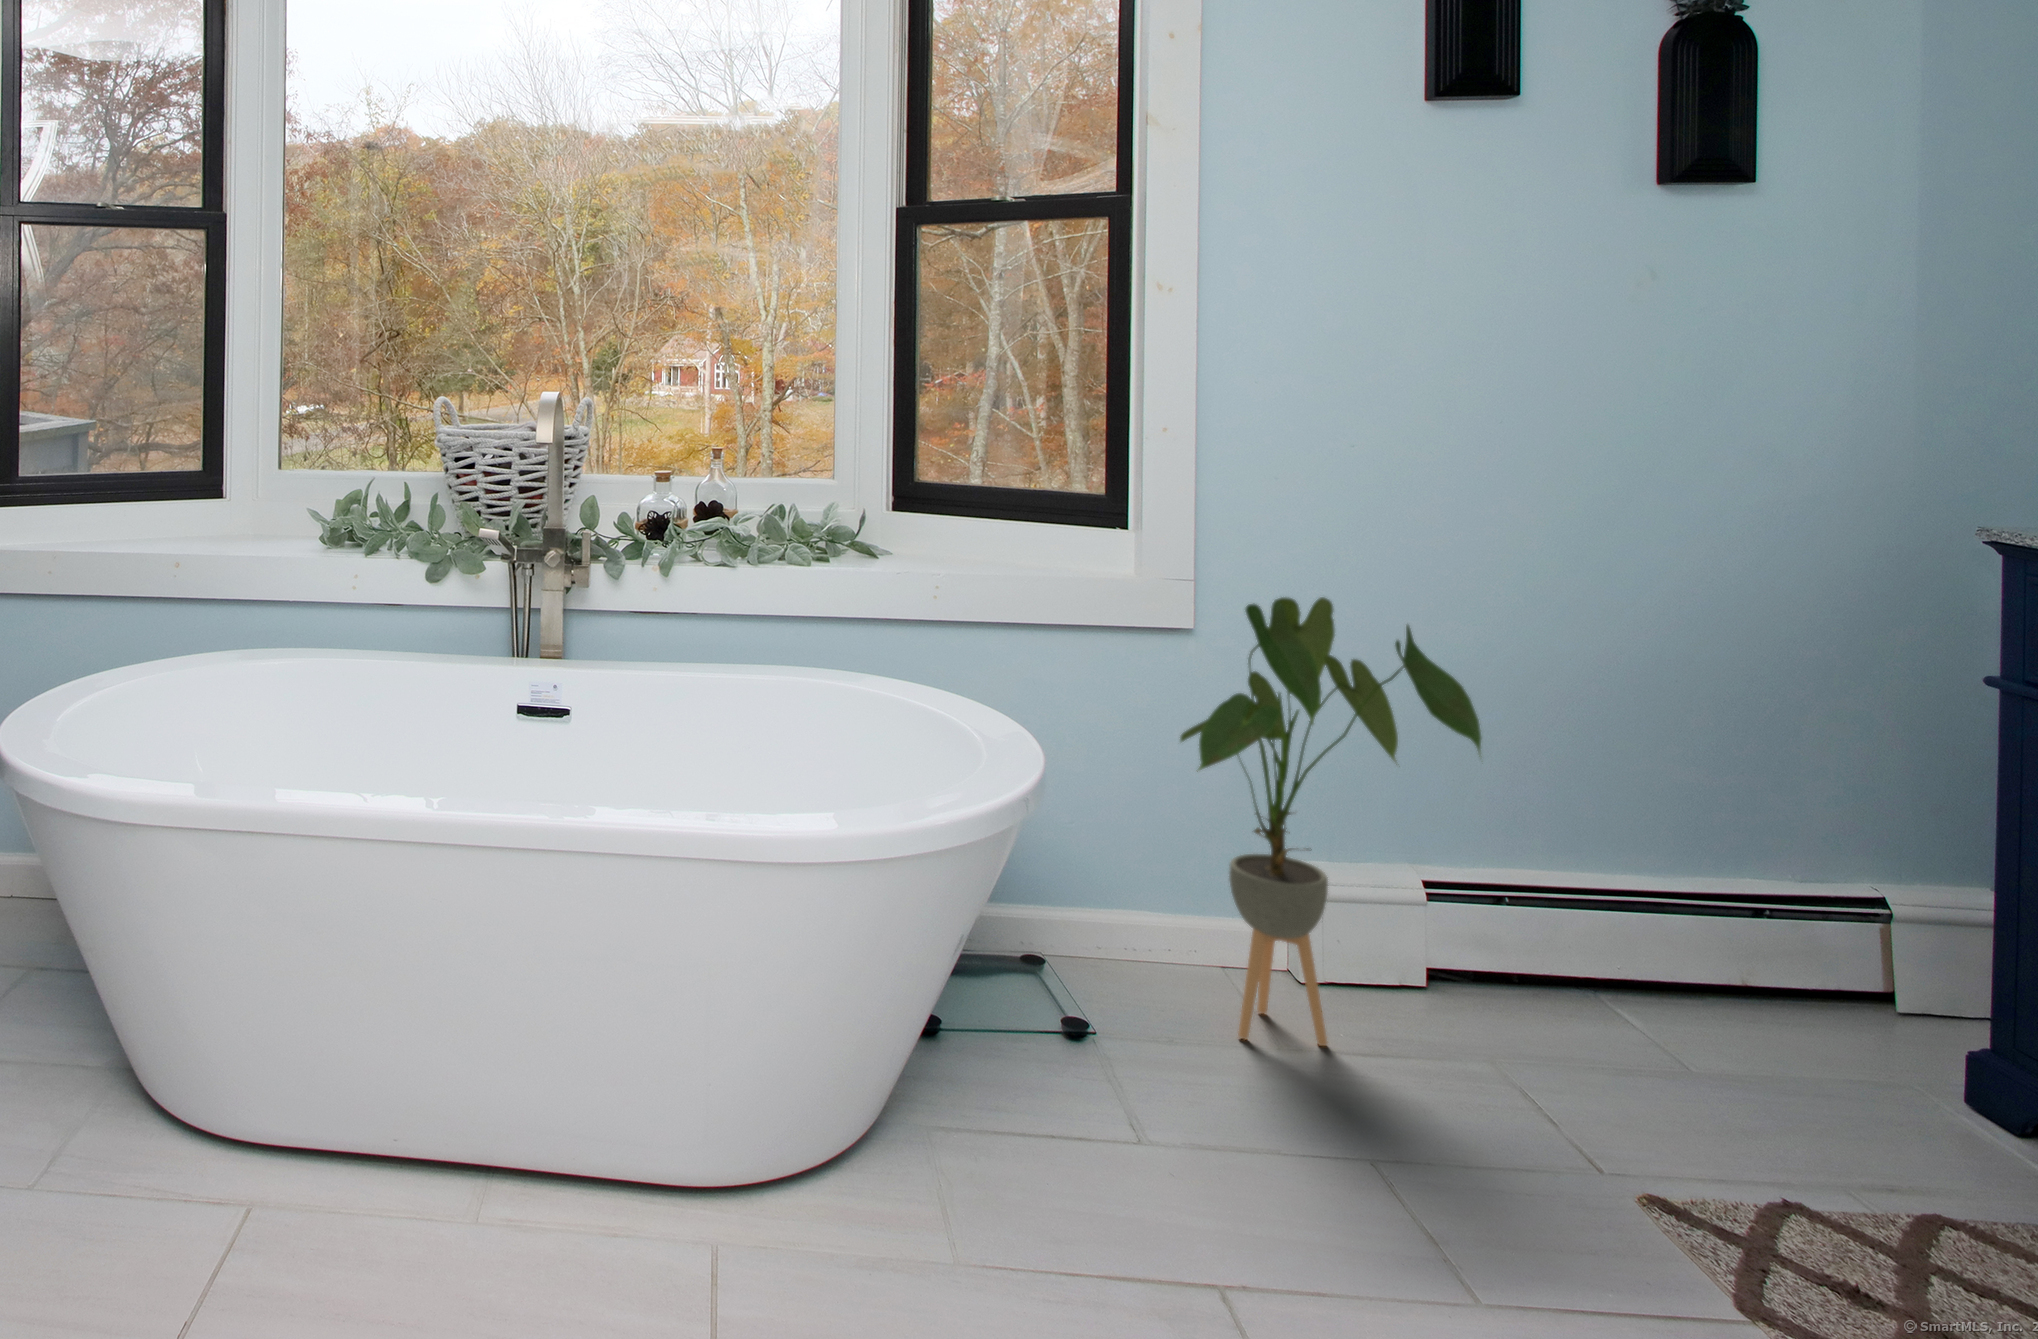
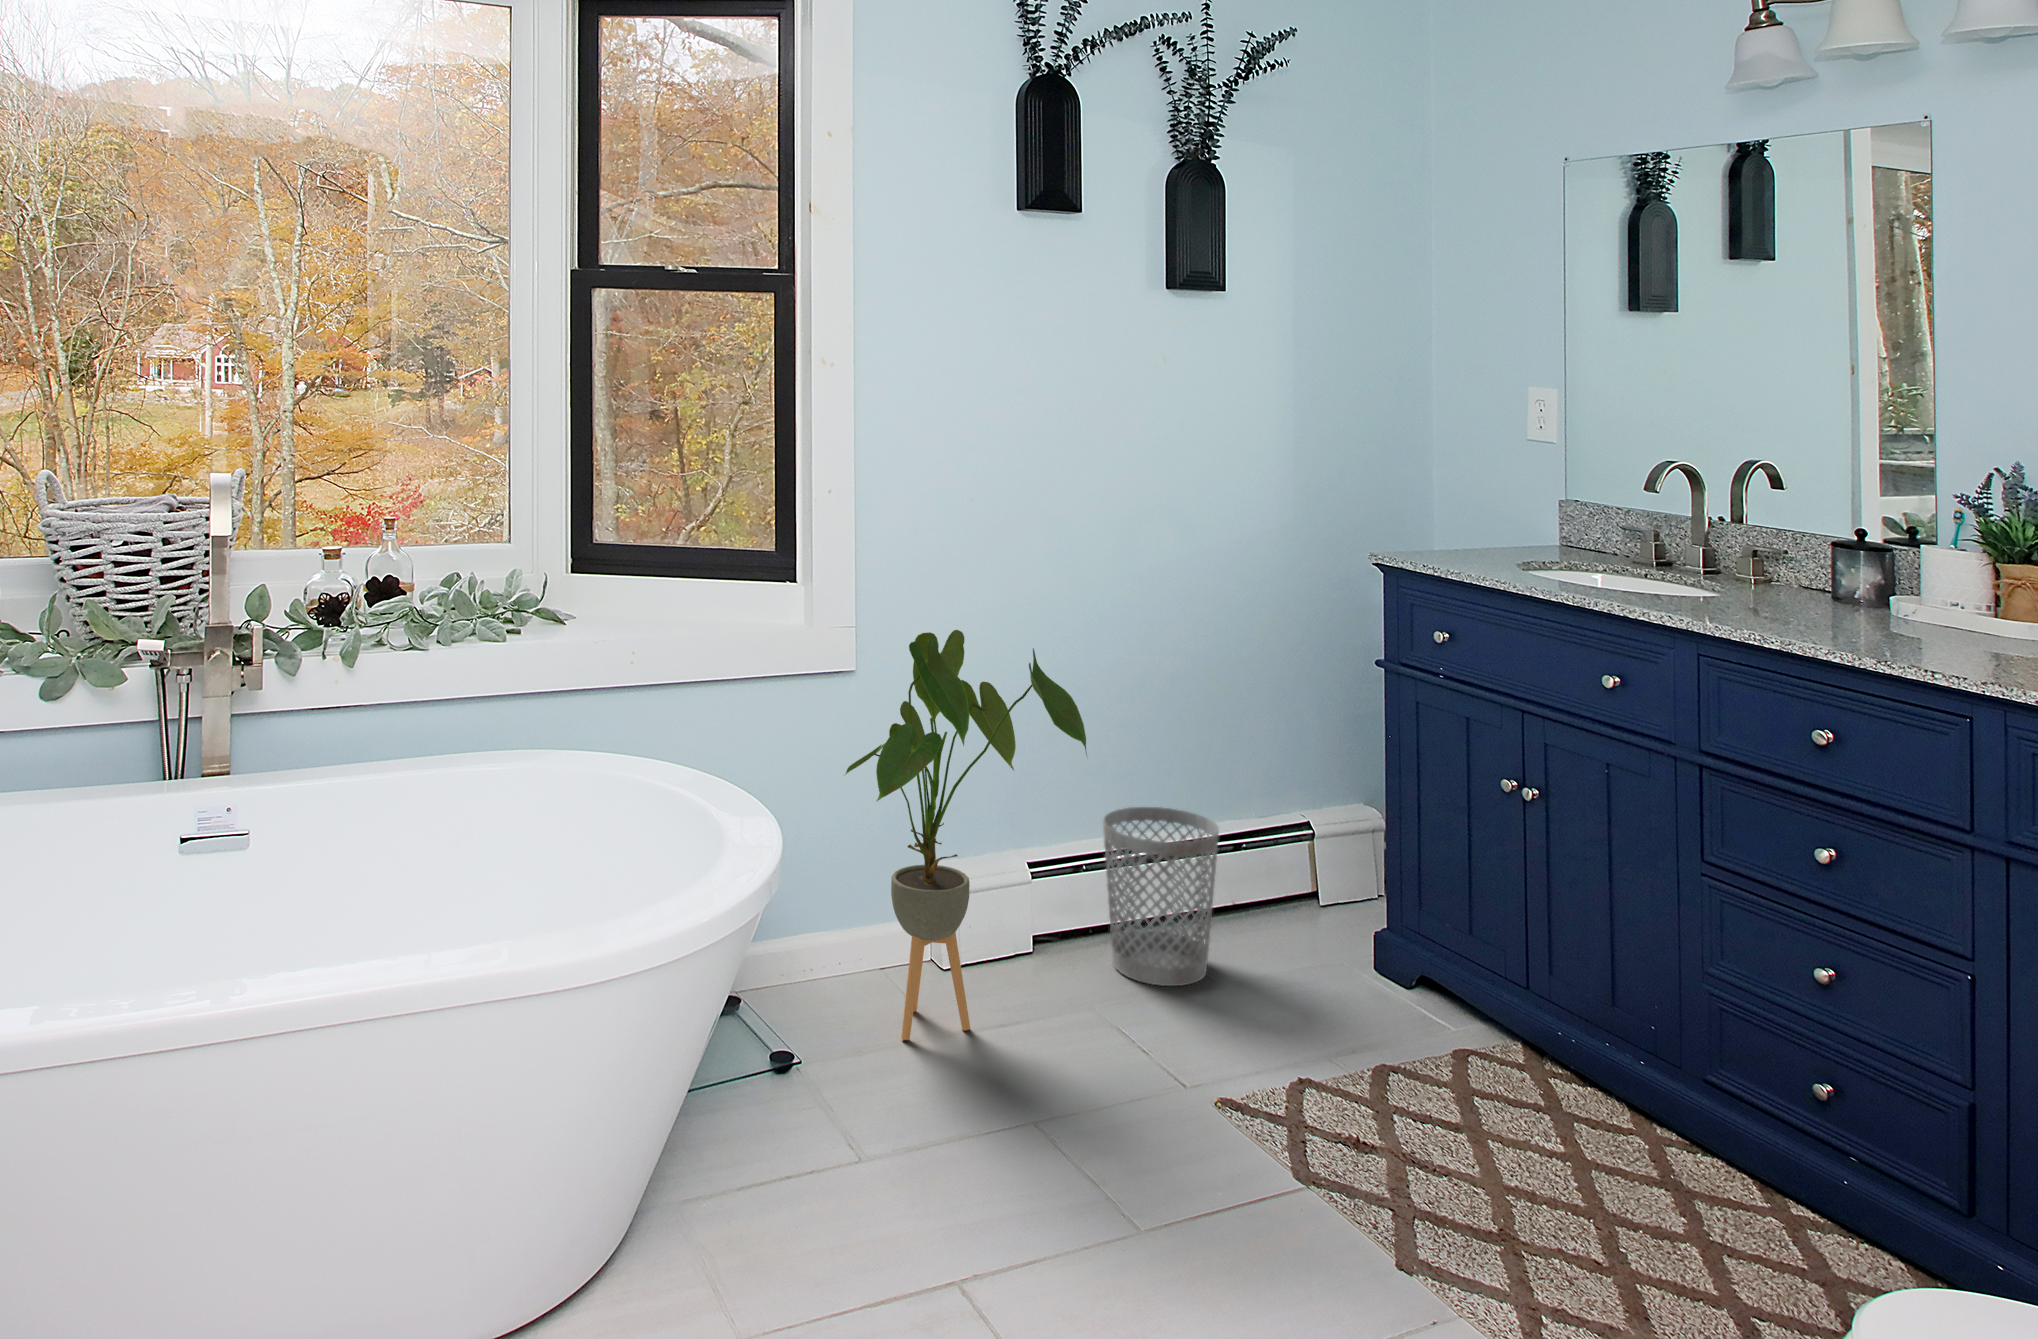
wastebasket: none [1537,837,1714,1064] -> present [1103,807,1219,986]

